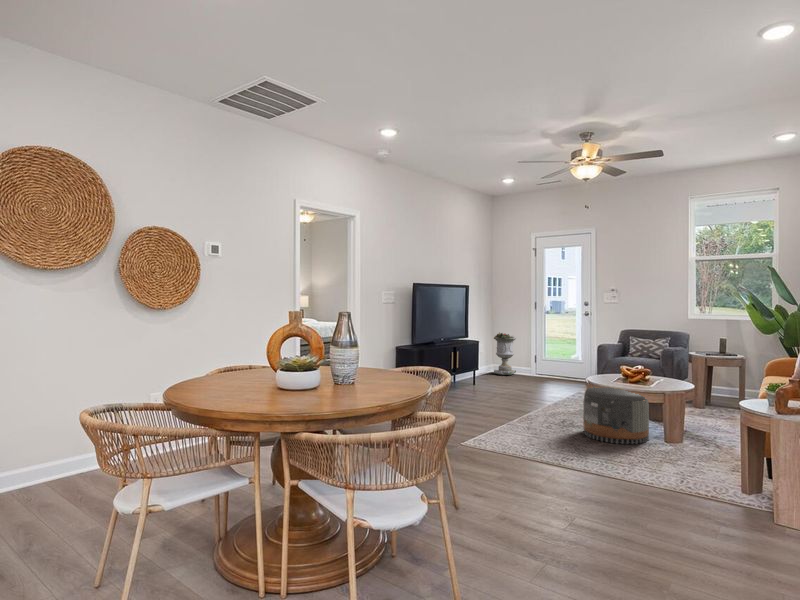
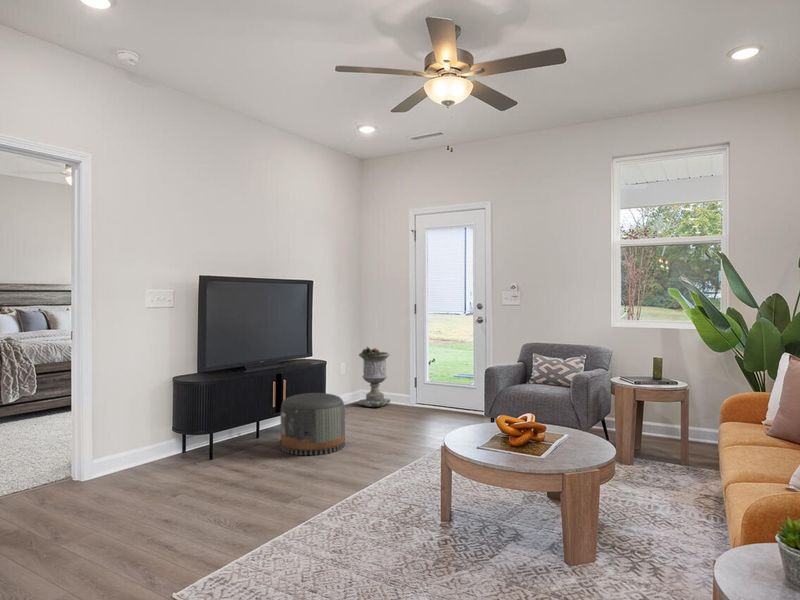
pouf: present [583,387,649,444] -> present [280,393,345,455]

